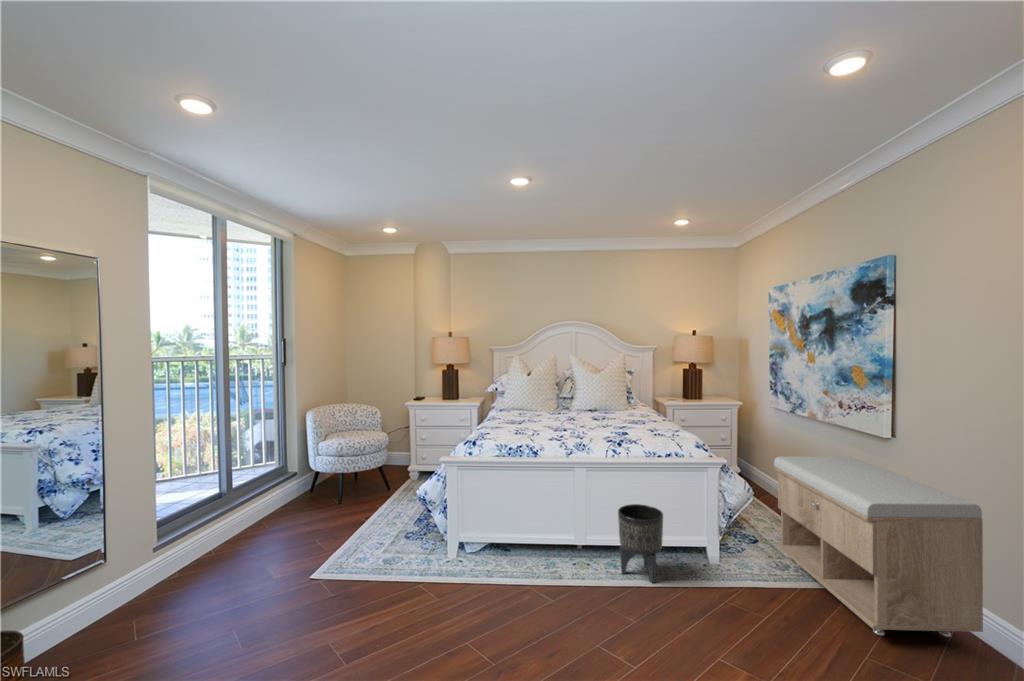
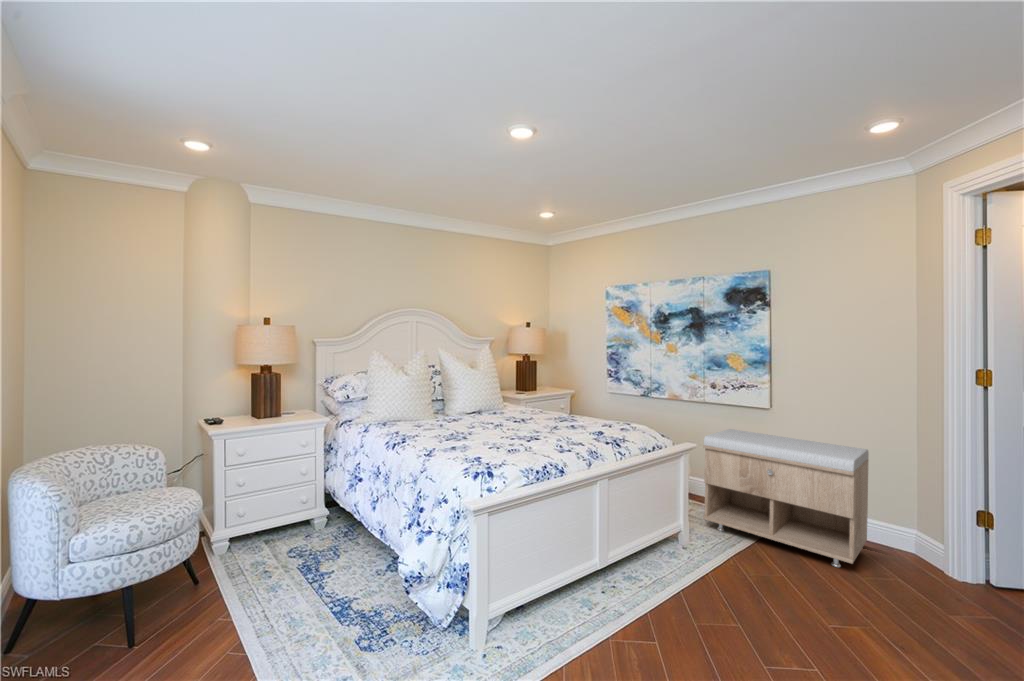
planter: present [618,504,663,583] -> none [646,508,700,598]

